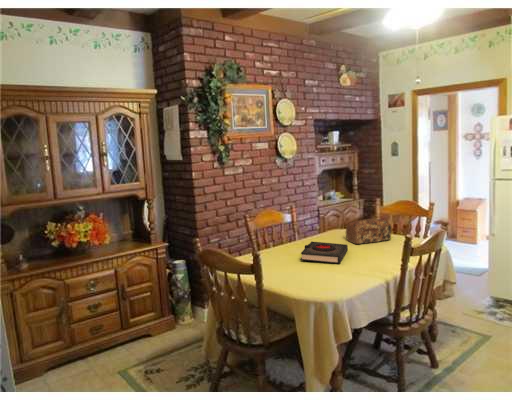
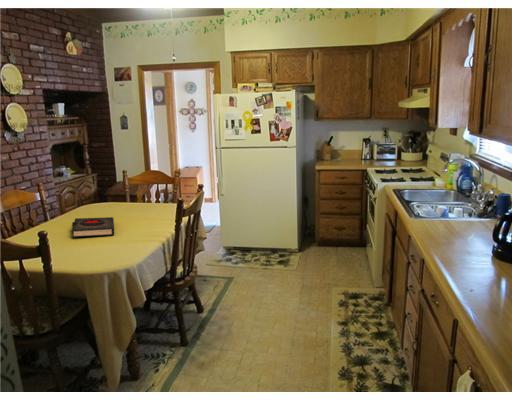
bread loaf: present [346,219,391,244] -> none [105,191,148,216]

